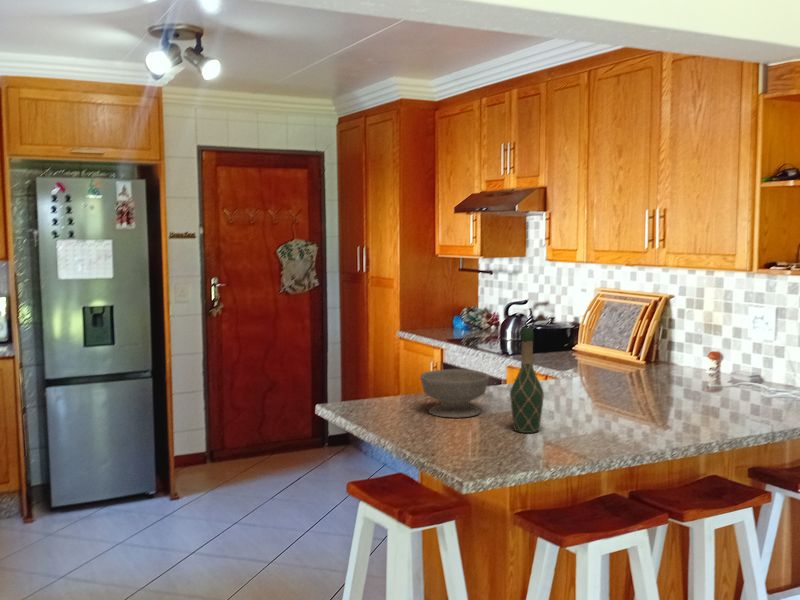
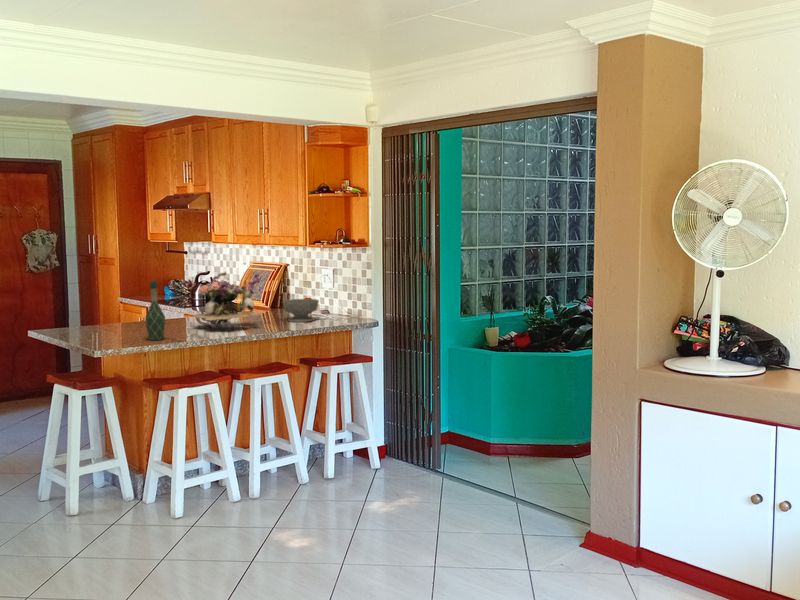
flower arrangement: none [560,313,683,404] -> present [193,273,260,327]
bowl: present [420,369,489,417] -> present [283,299,319,322]

